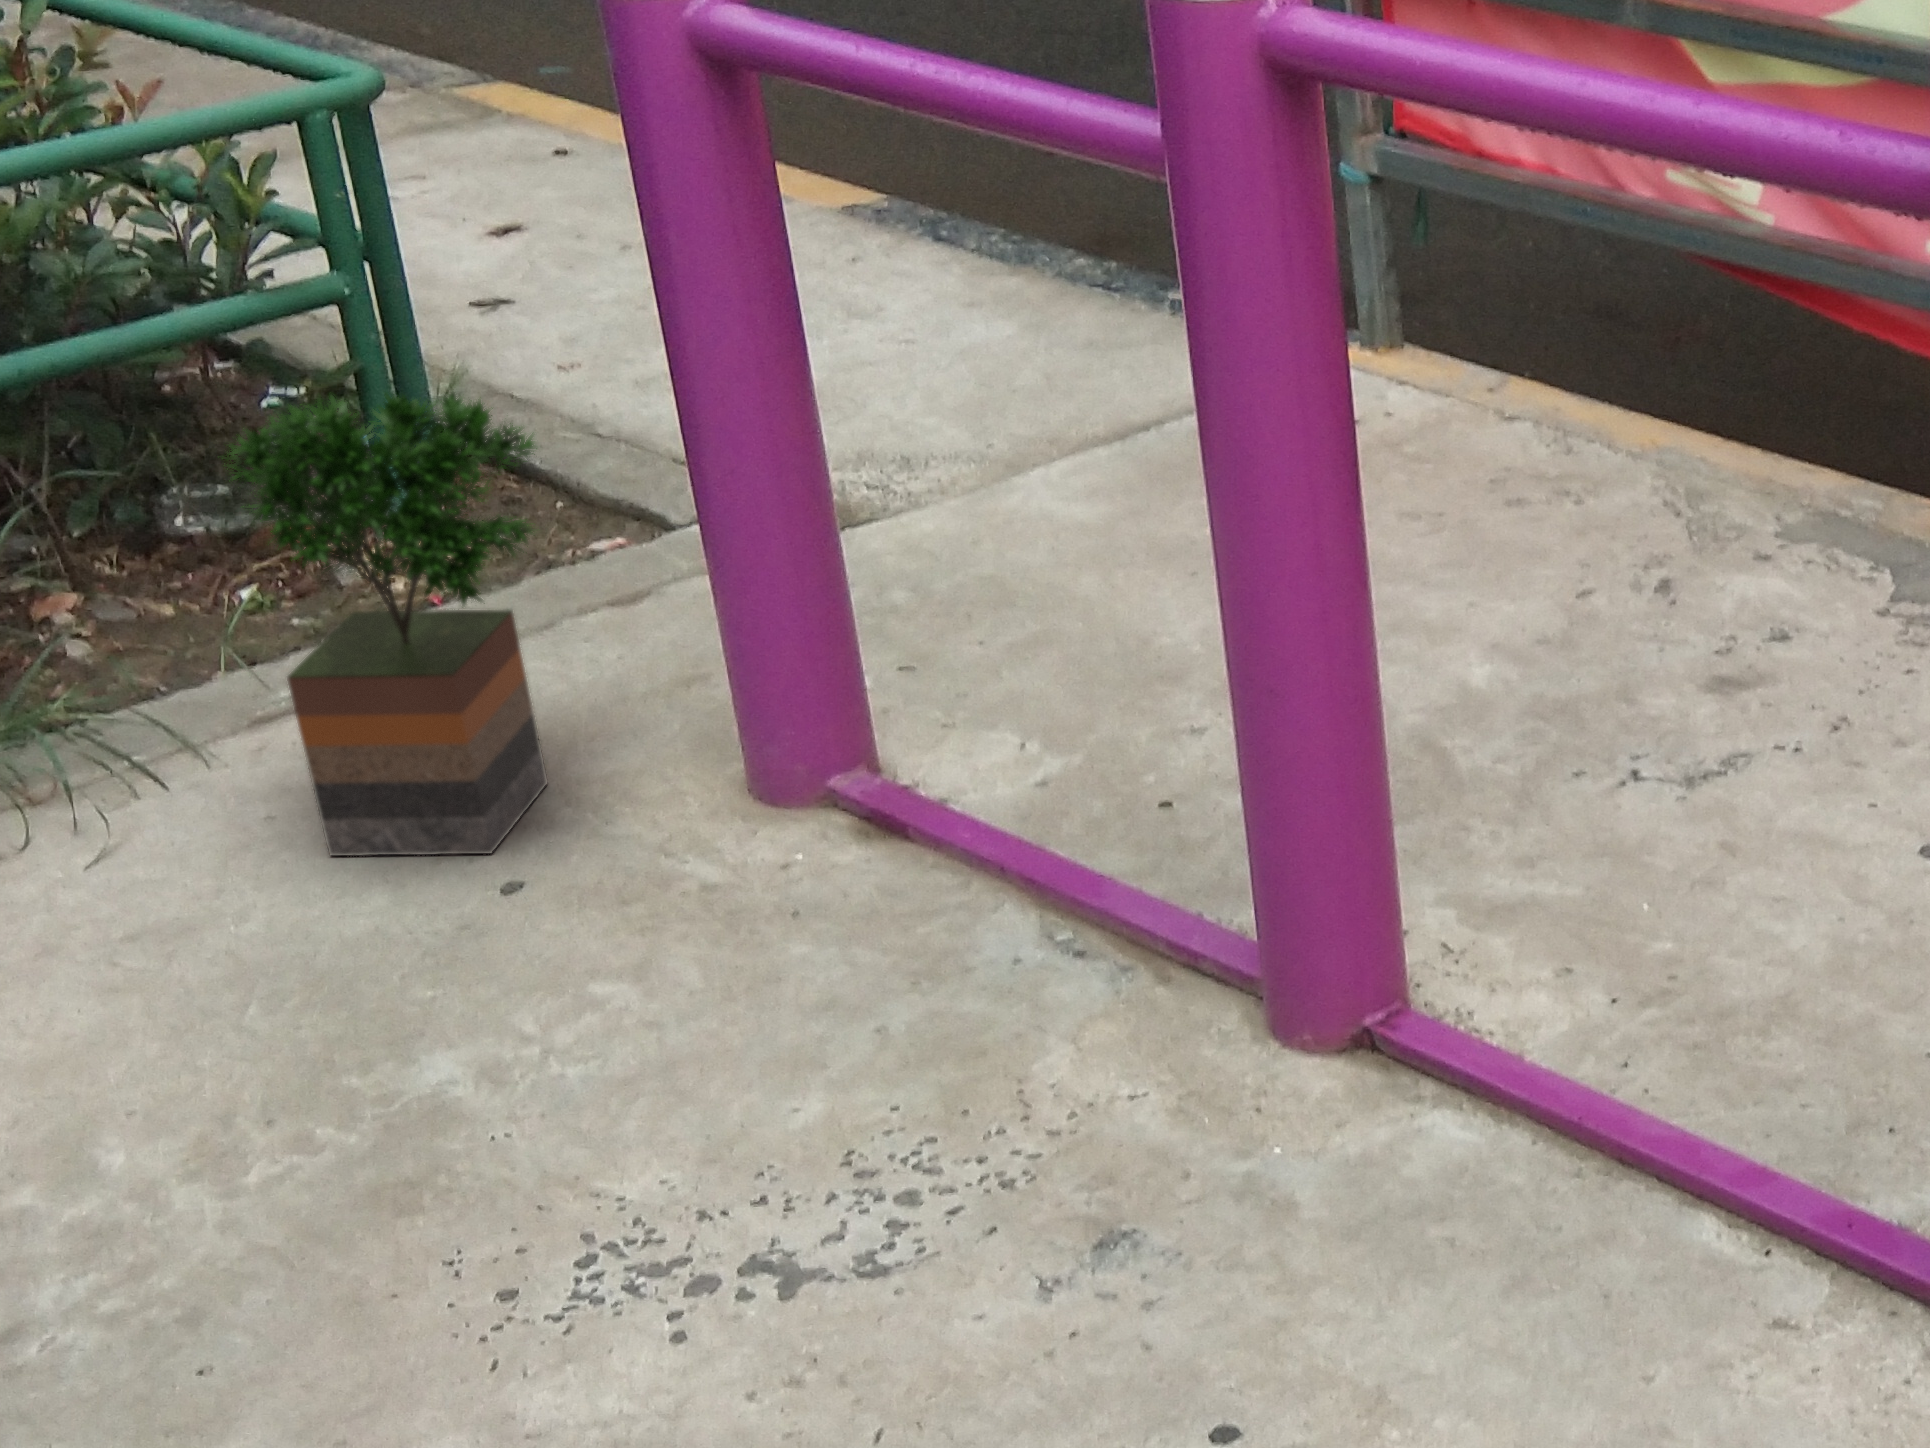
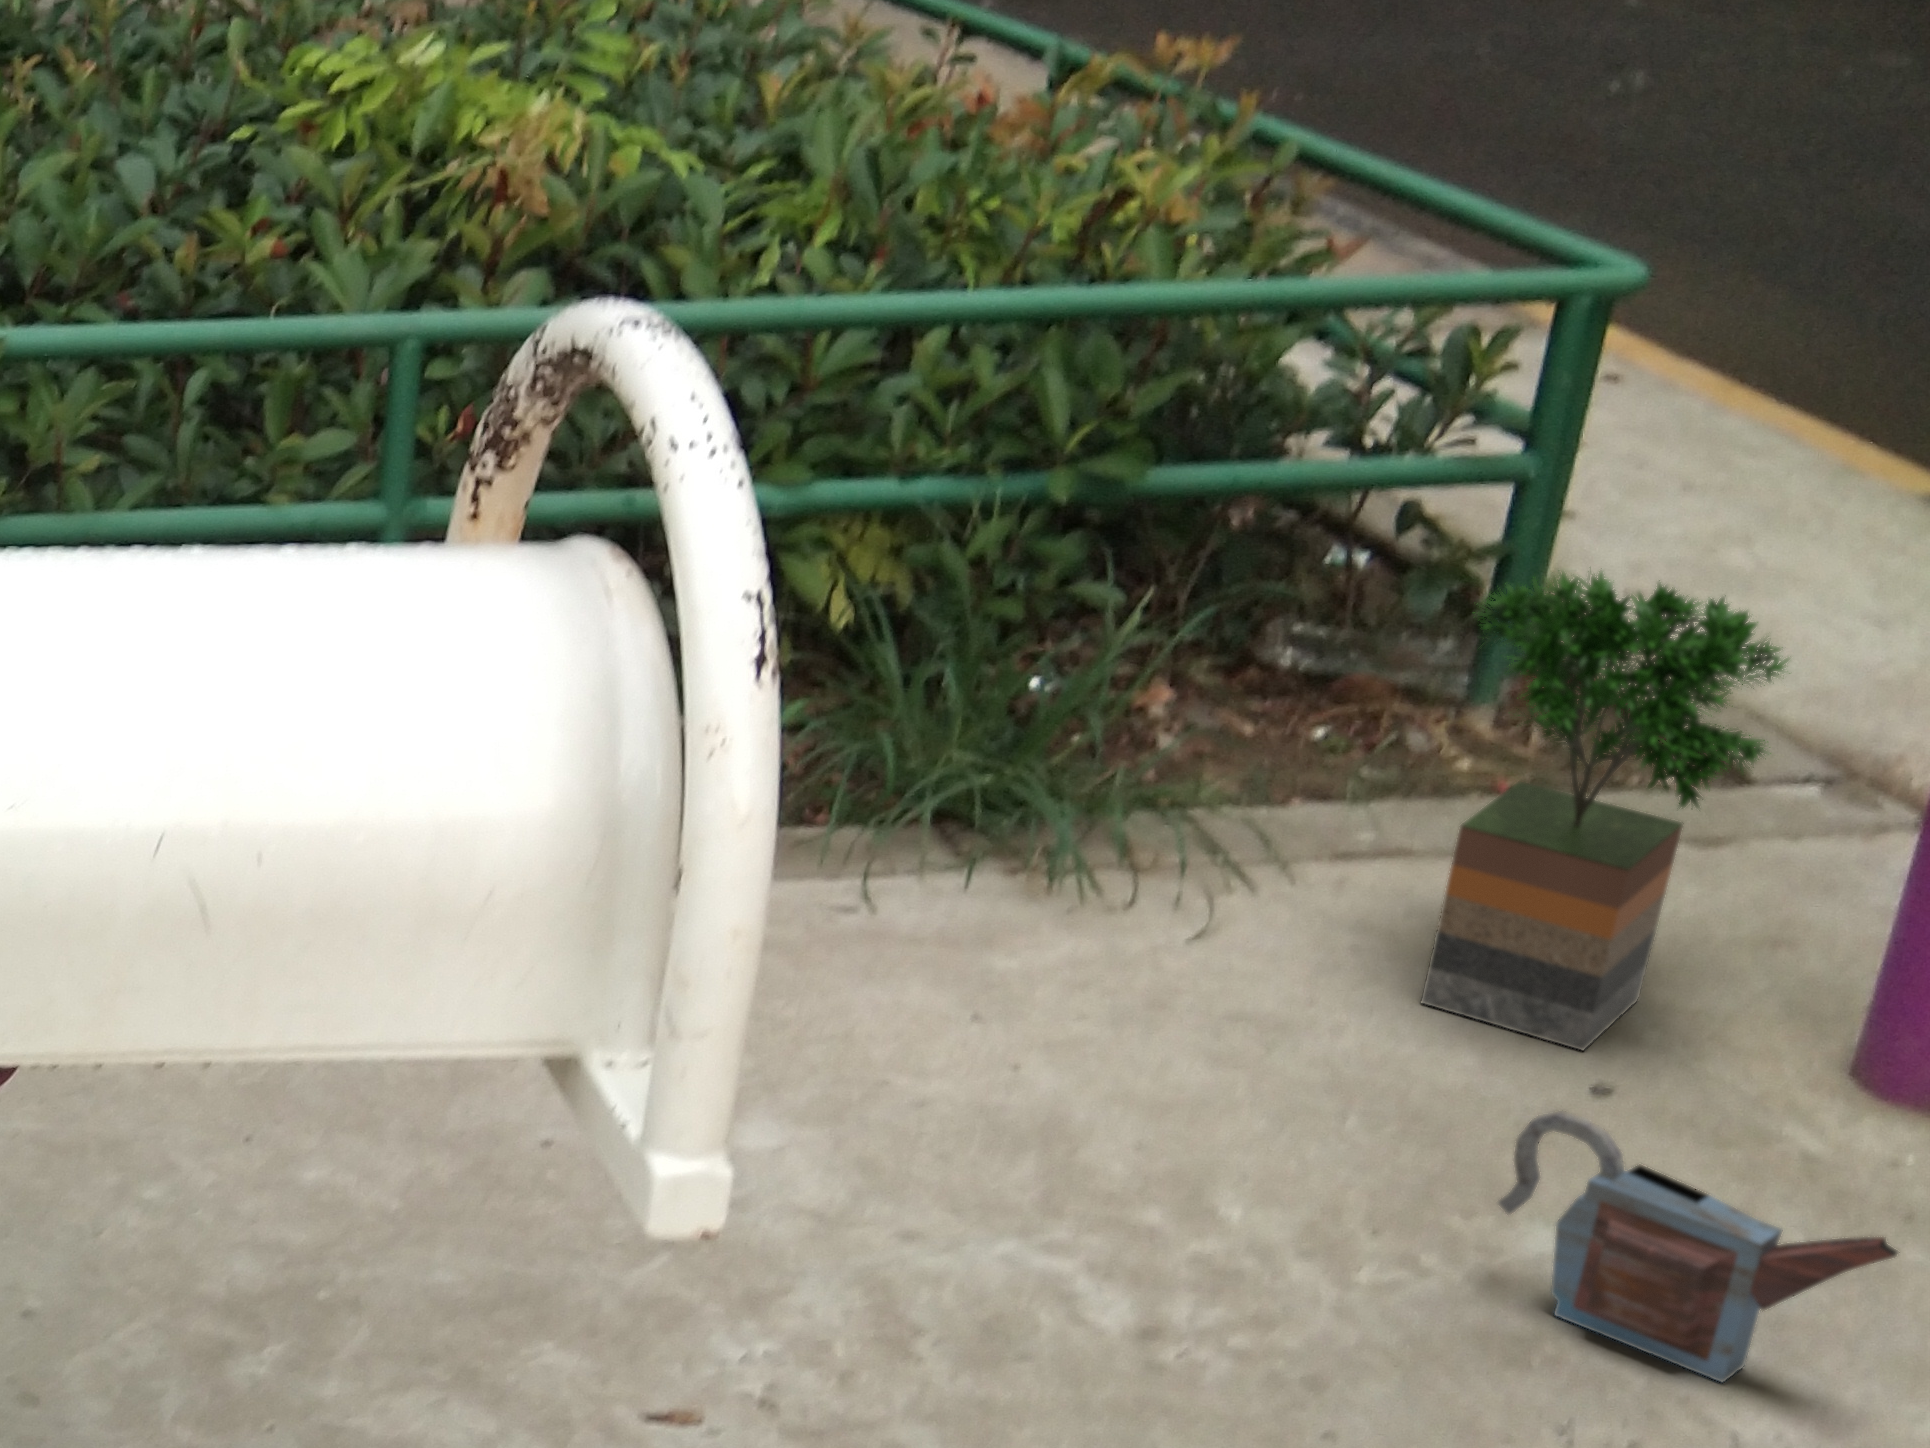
watering can: none [343,951,695,1153] -> present [1498,1111,1897,1382]

